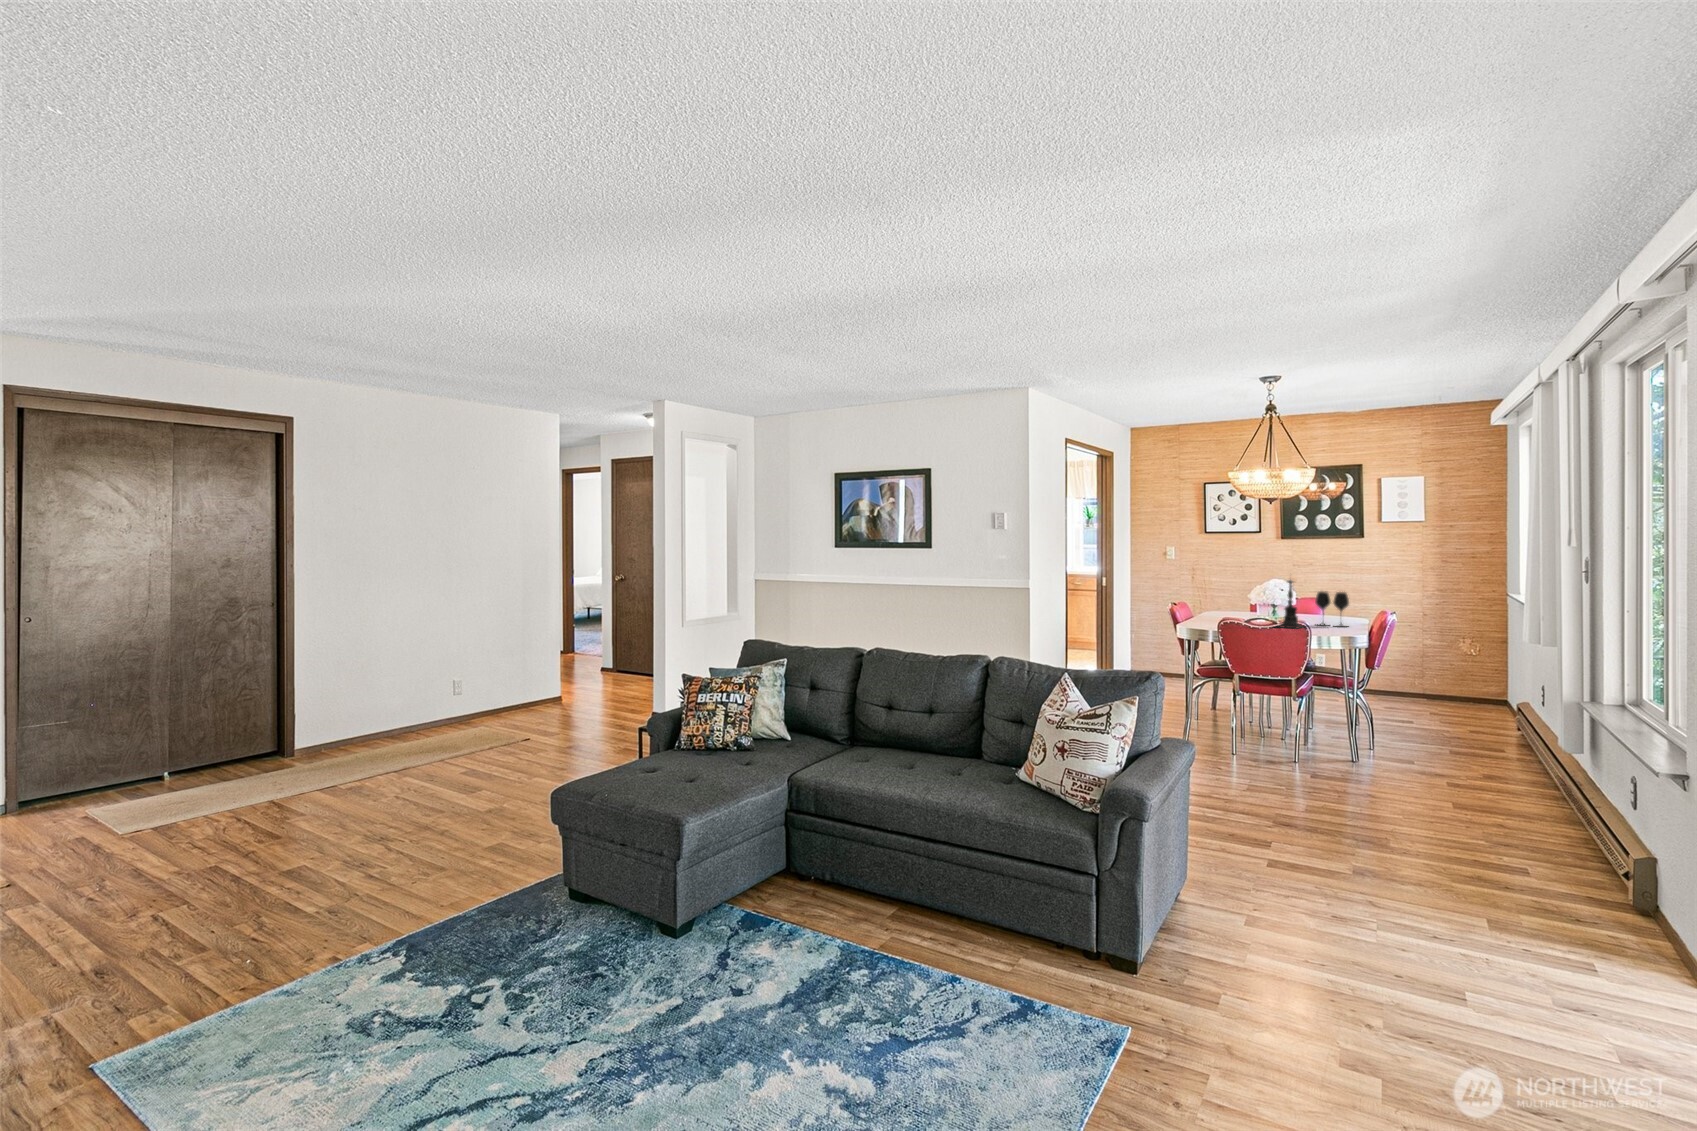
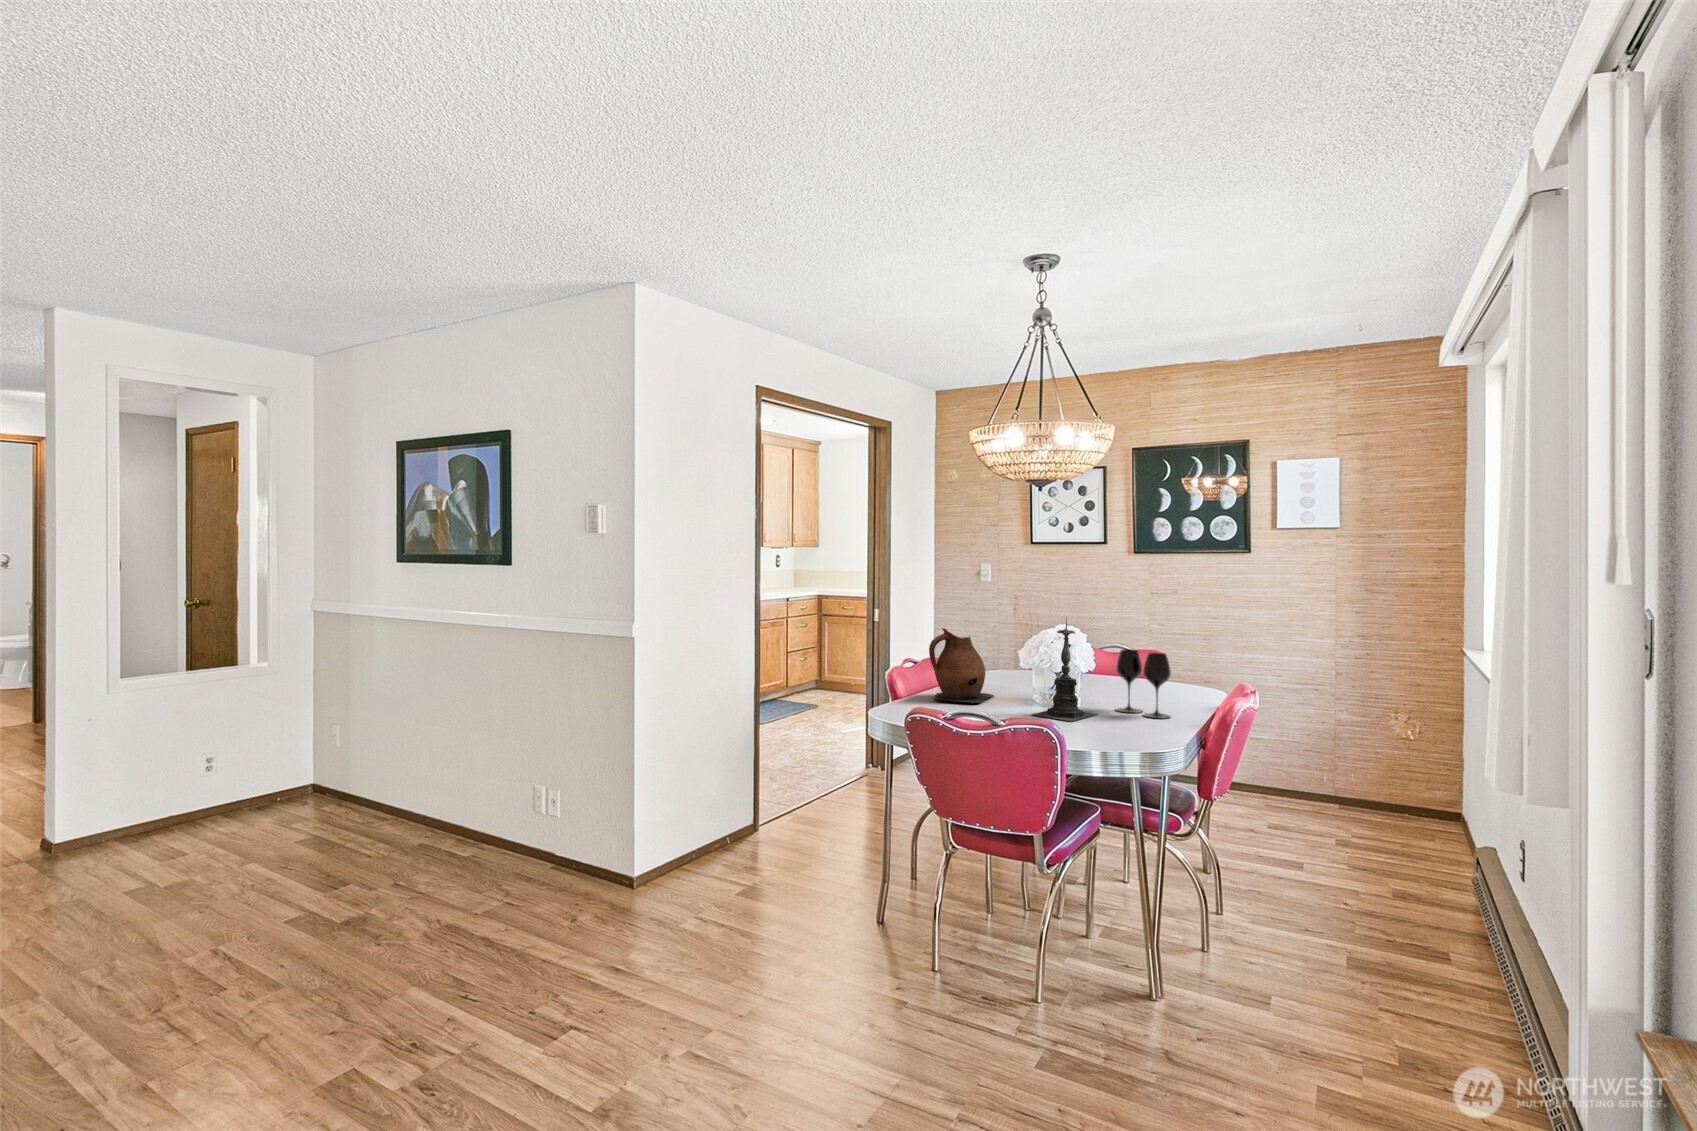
ceramic pitcher: none [1201,583,1236,624] -> present [929,628,994,704]

